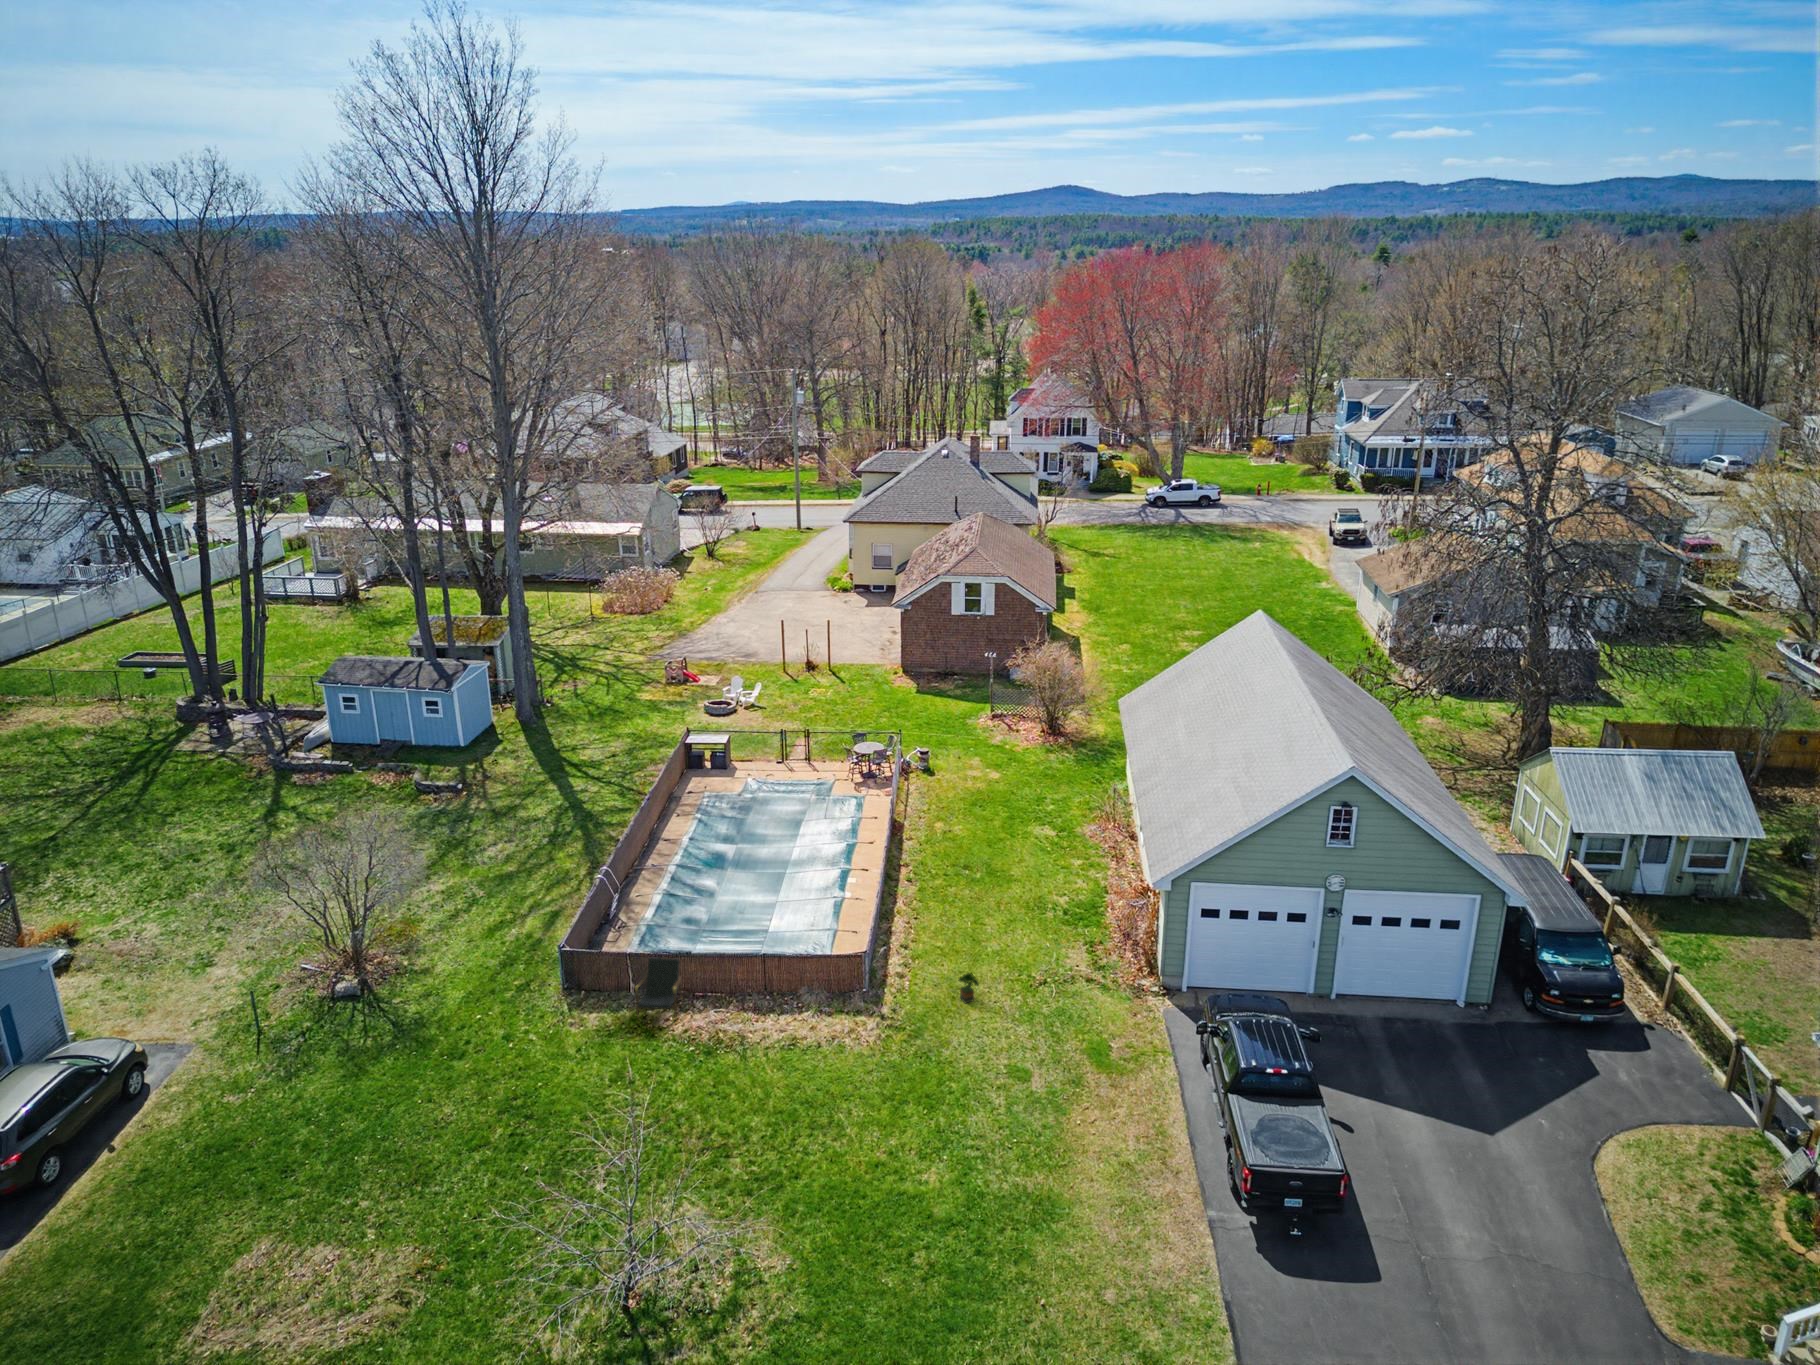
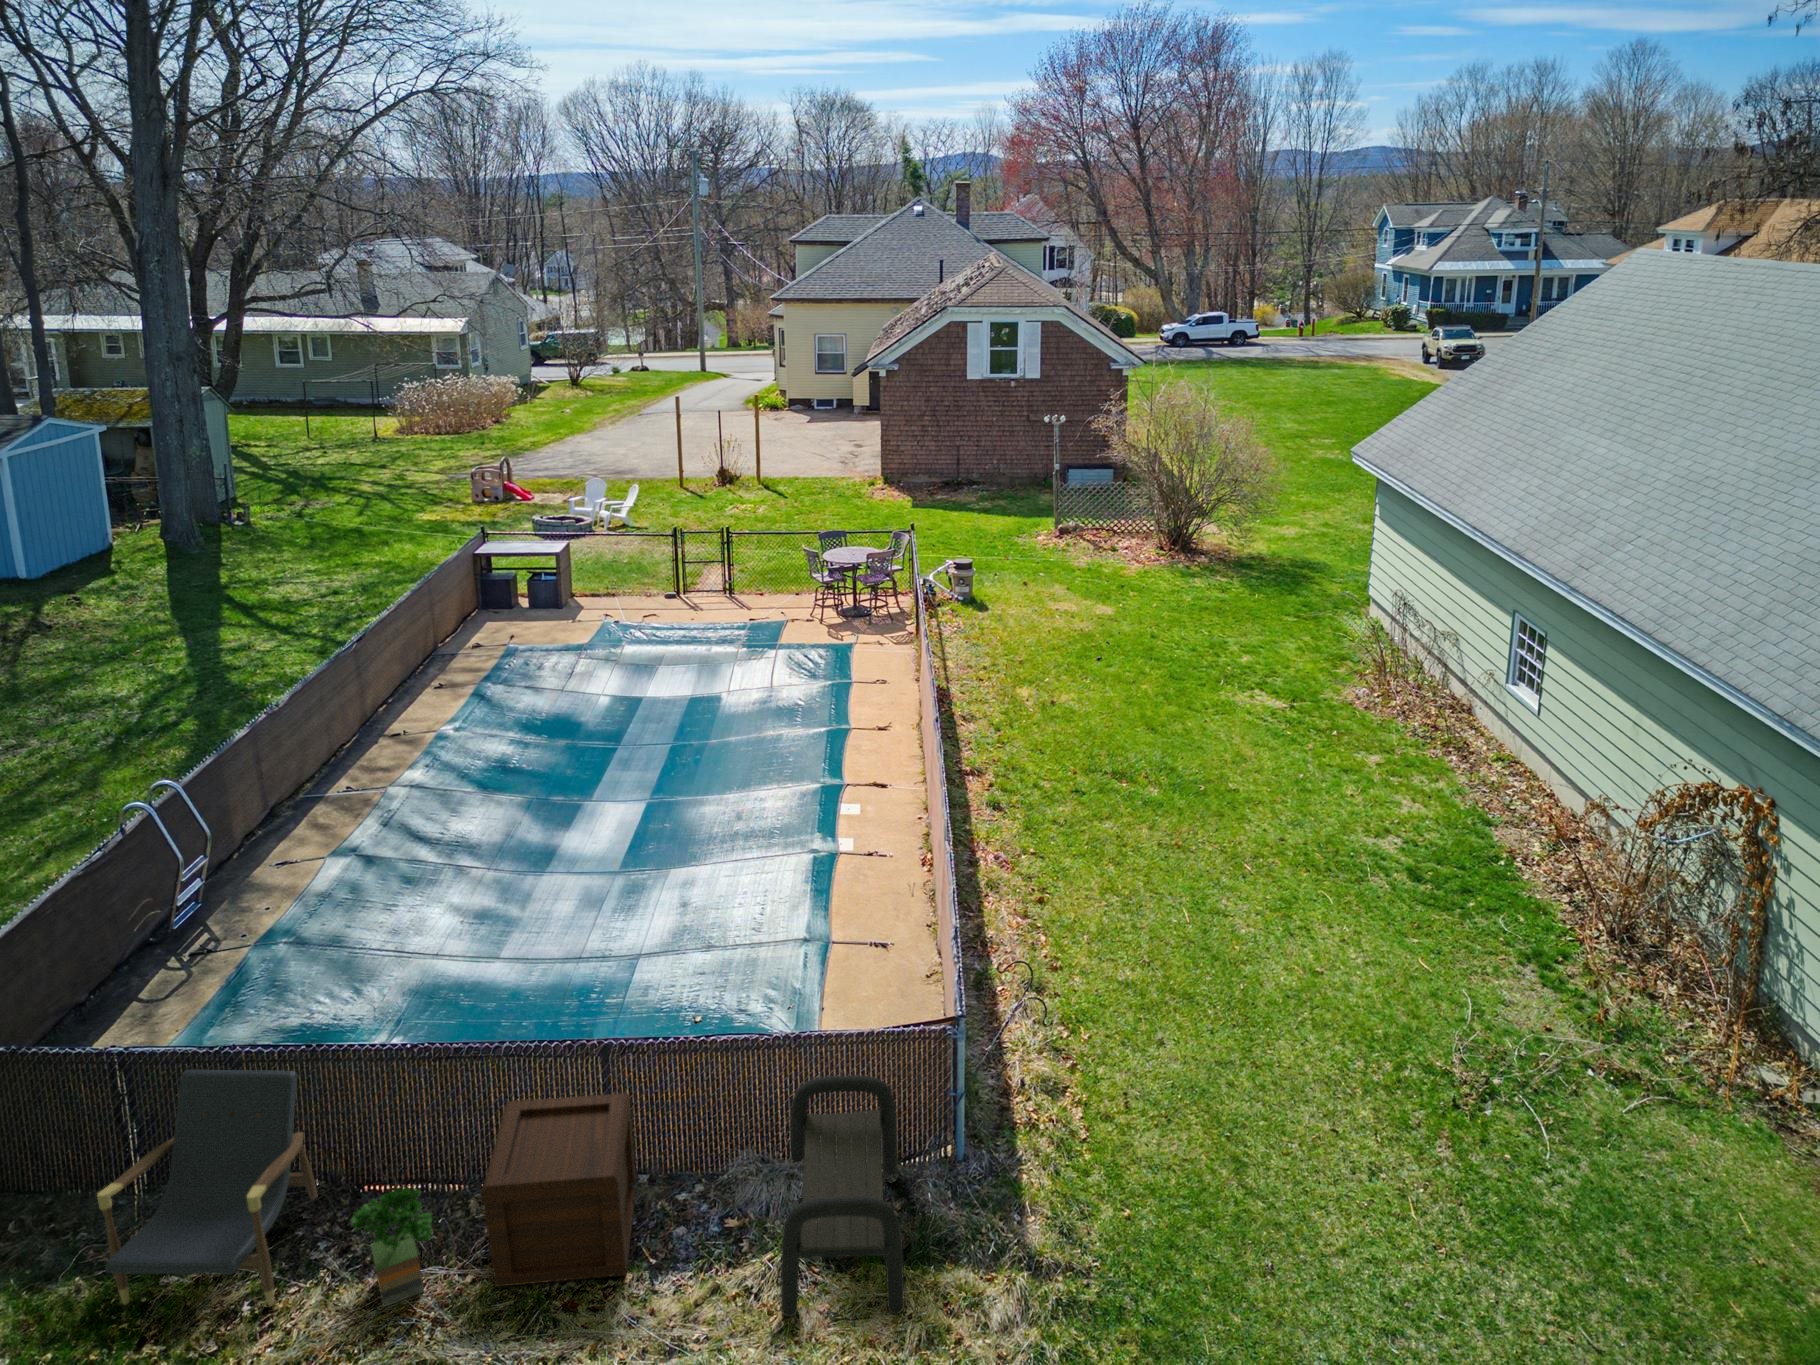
bench: none [811,966,849,1028] -> present [781,1075,905,1317]
wooden crate: none [733,969,772,1018] -> present [482,1093,635,1287]
potted tree: present [958,973,978,1003] -> present [351,1187,432,1307]

